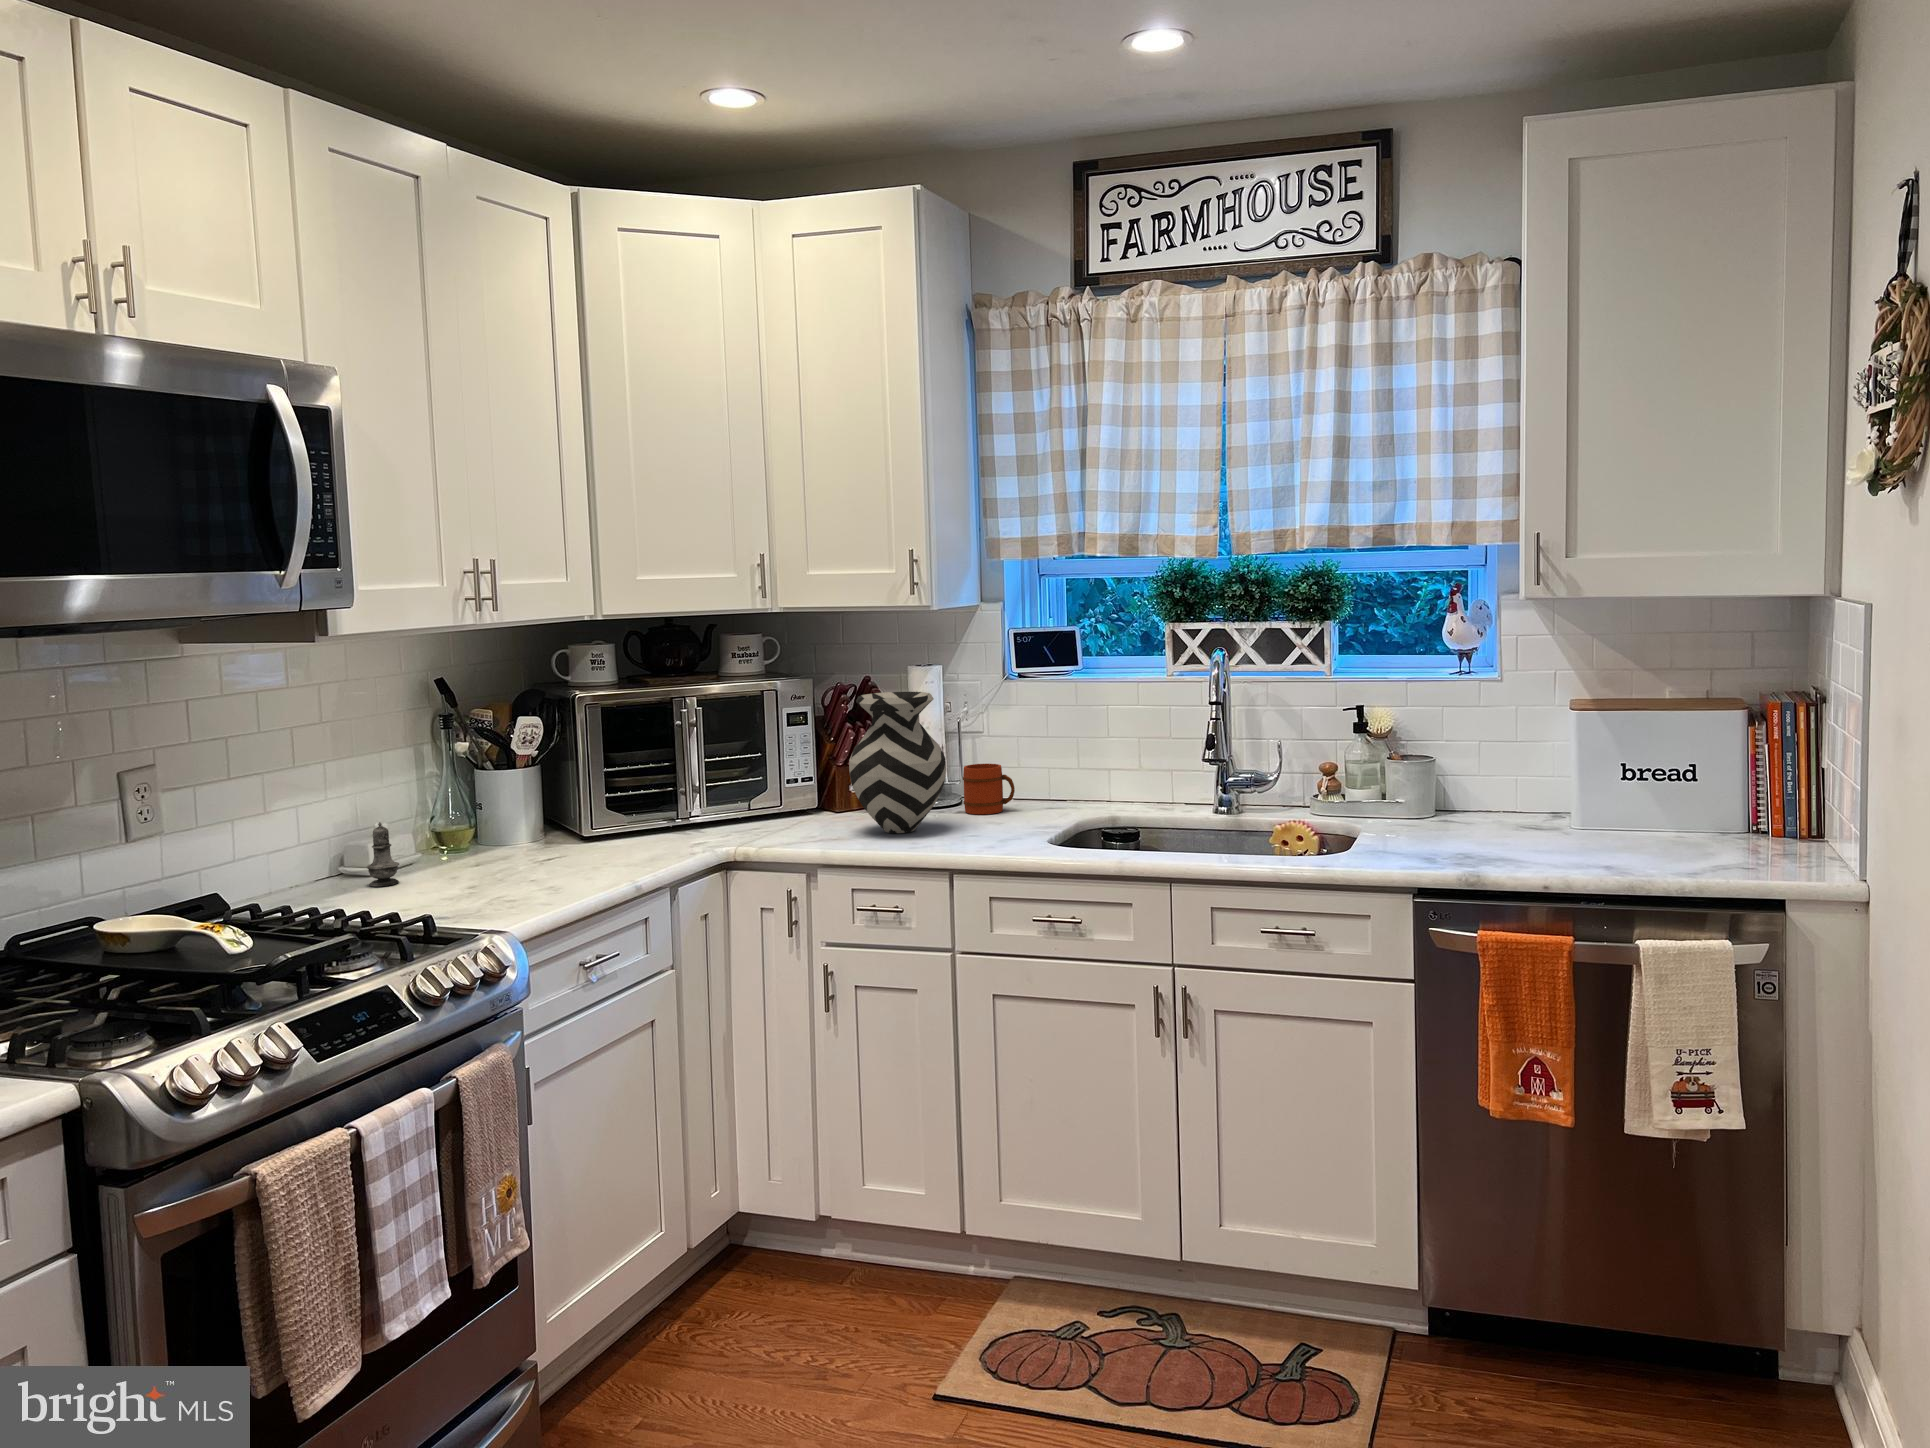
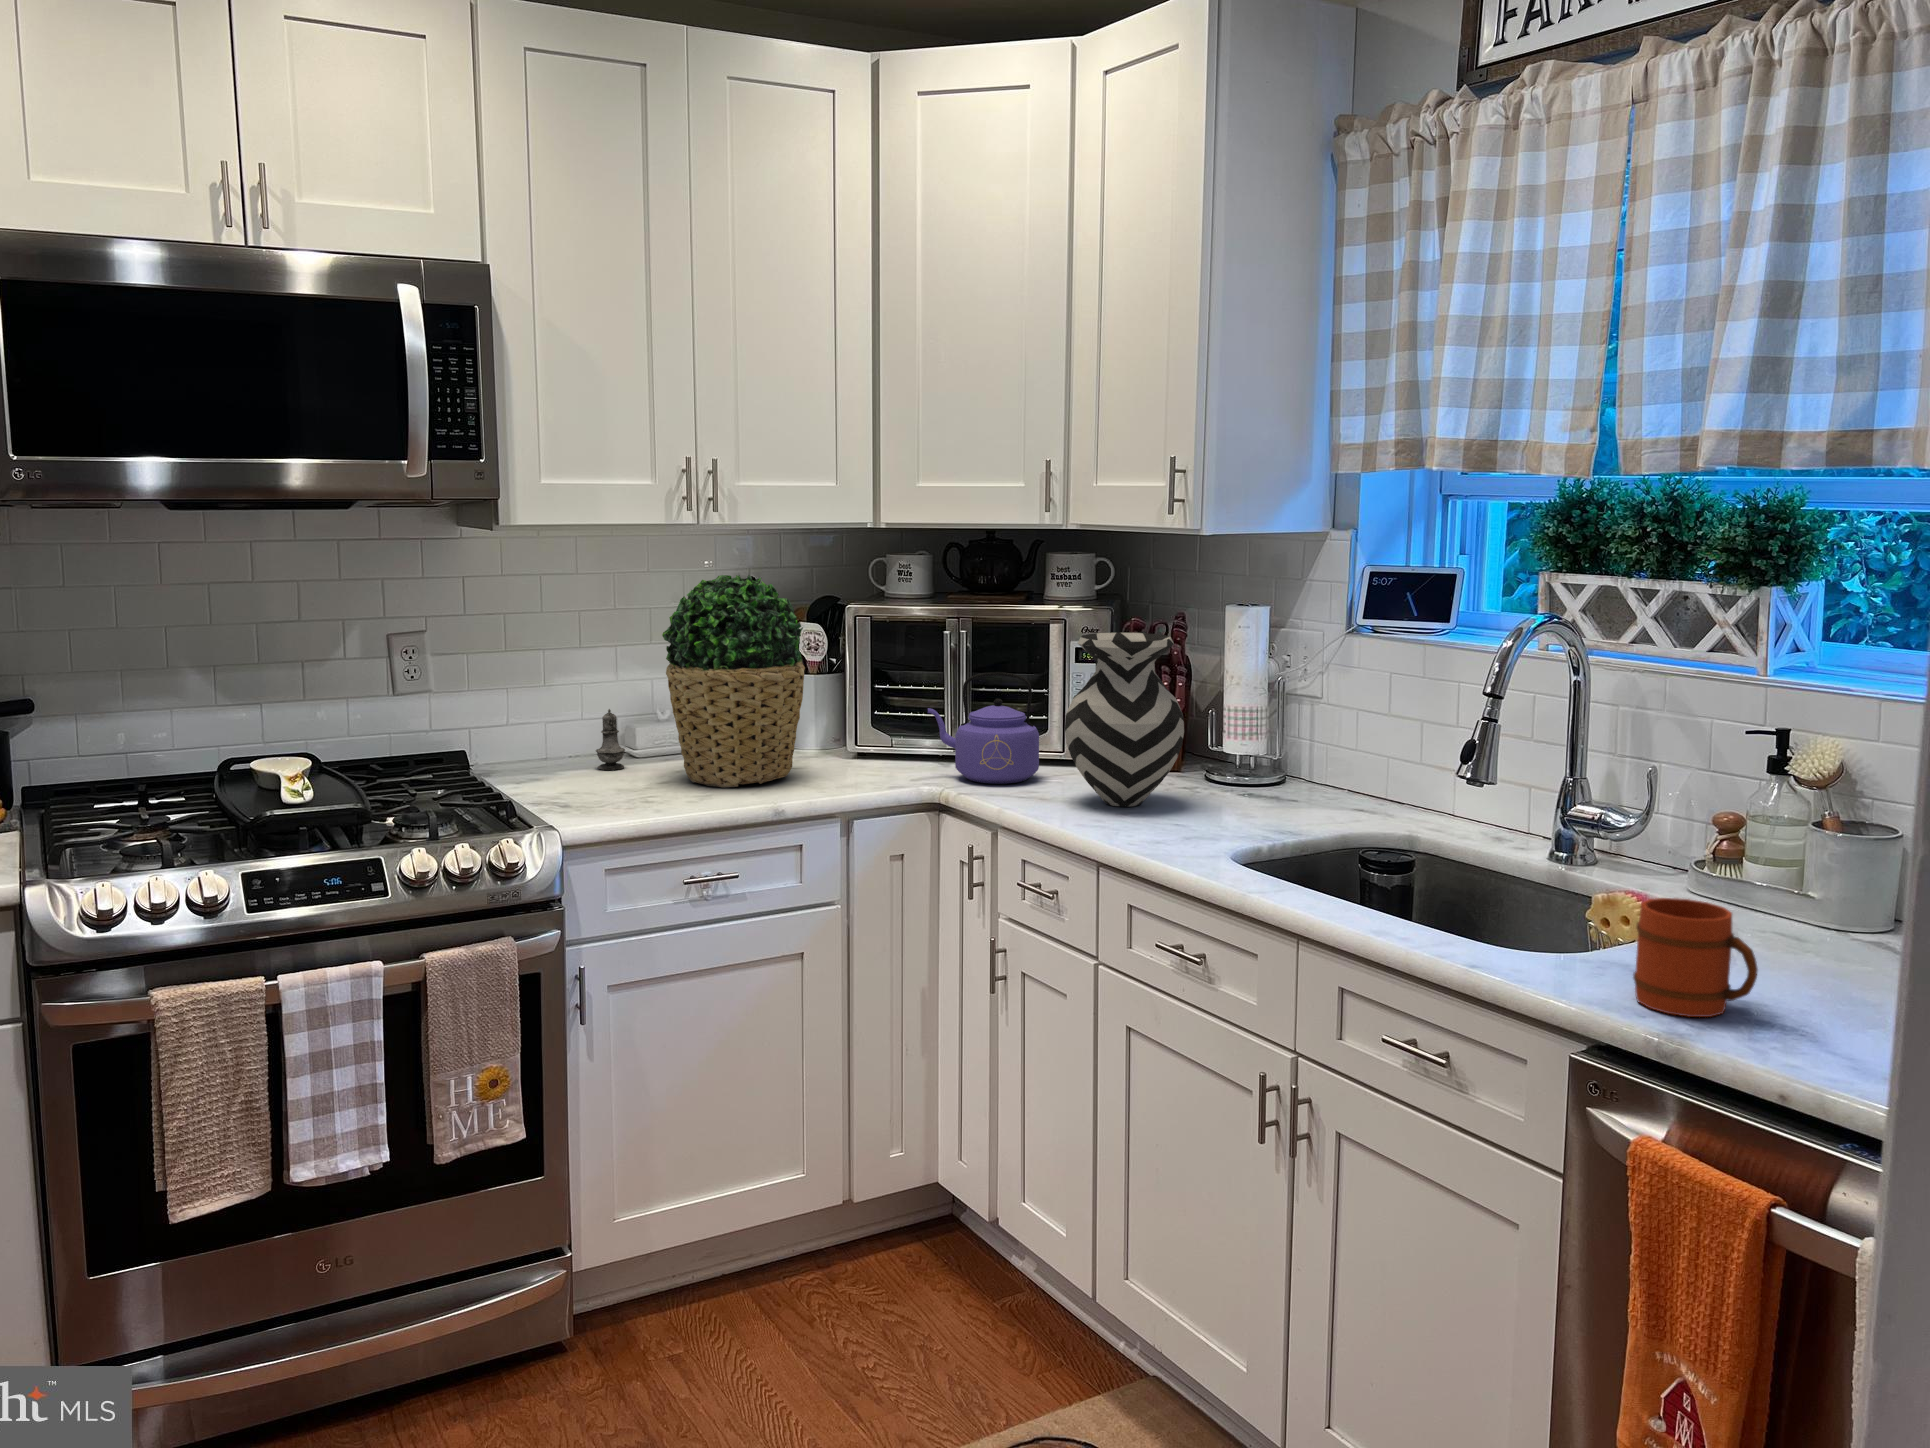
potted plant: none [458,670,604,878] -> present [662,575,805,788]
kettle: none [697,739,797,837] -> present [928,672,1039,784]
mug: present [963,764,1015,814] -> present [1633,898,1758,1017]

